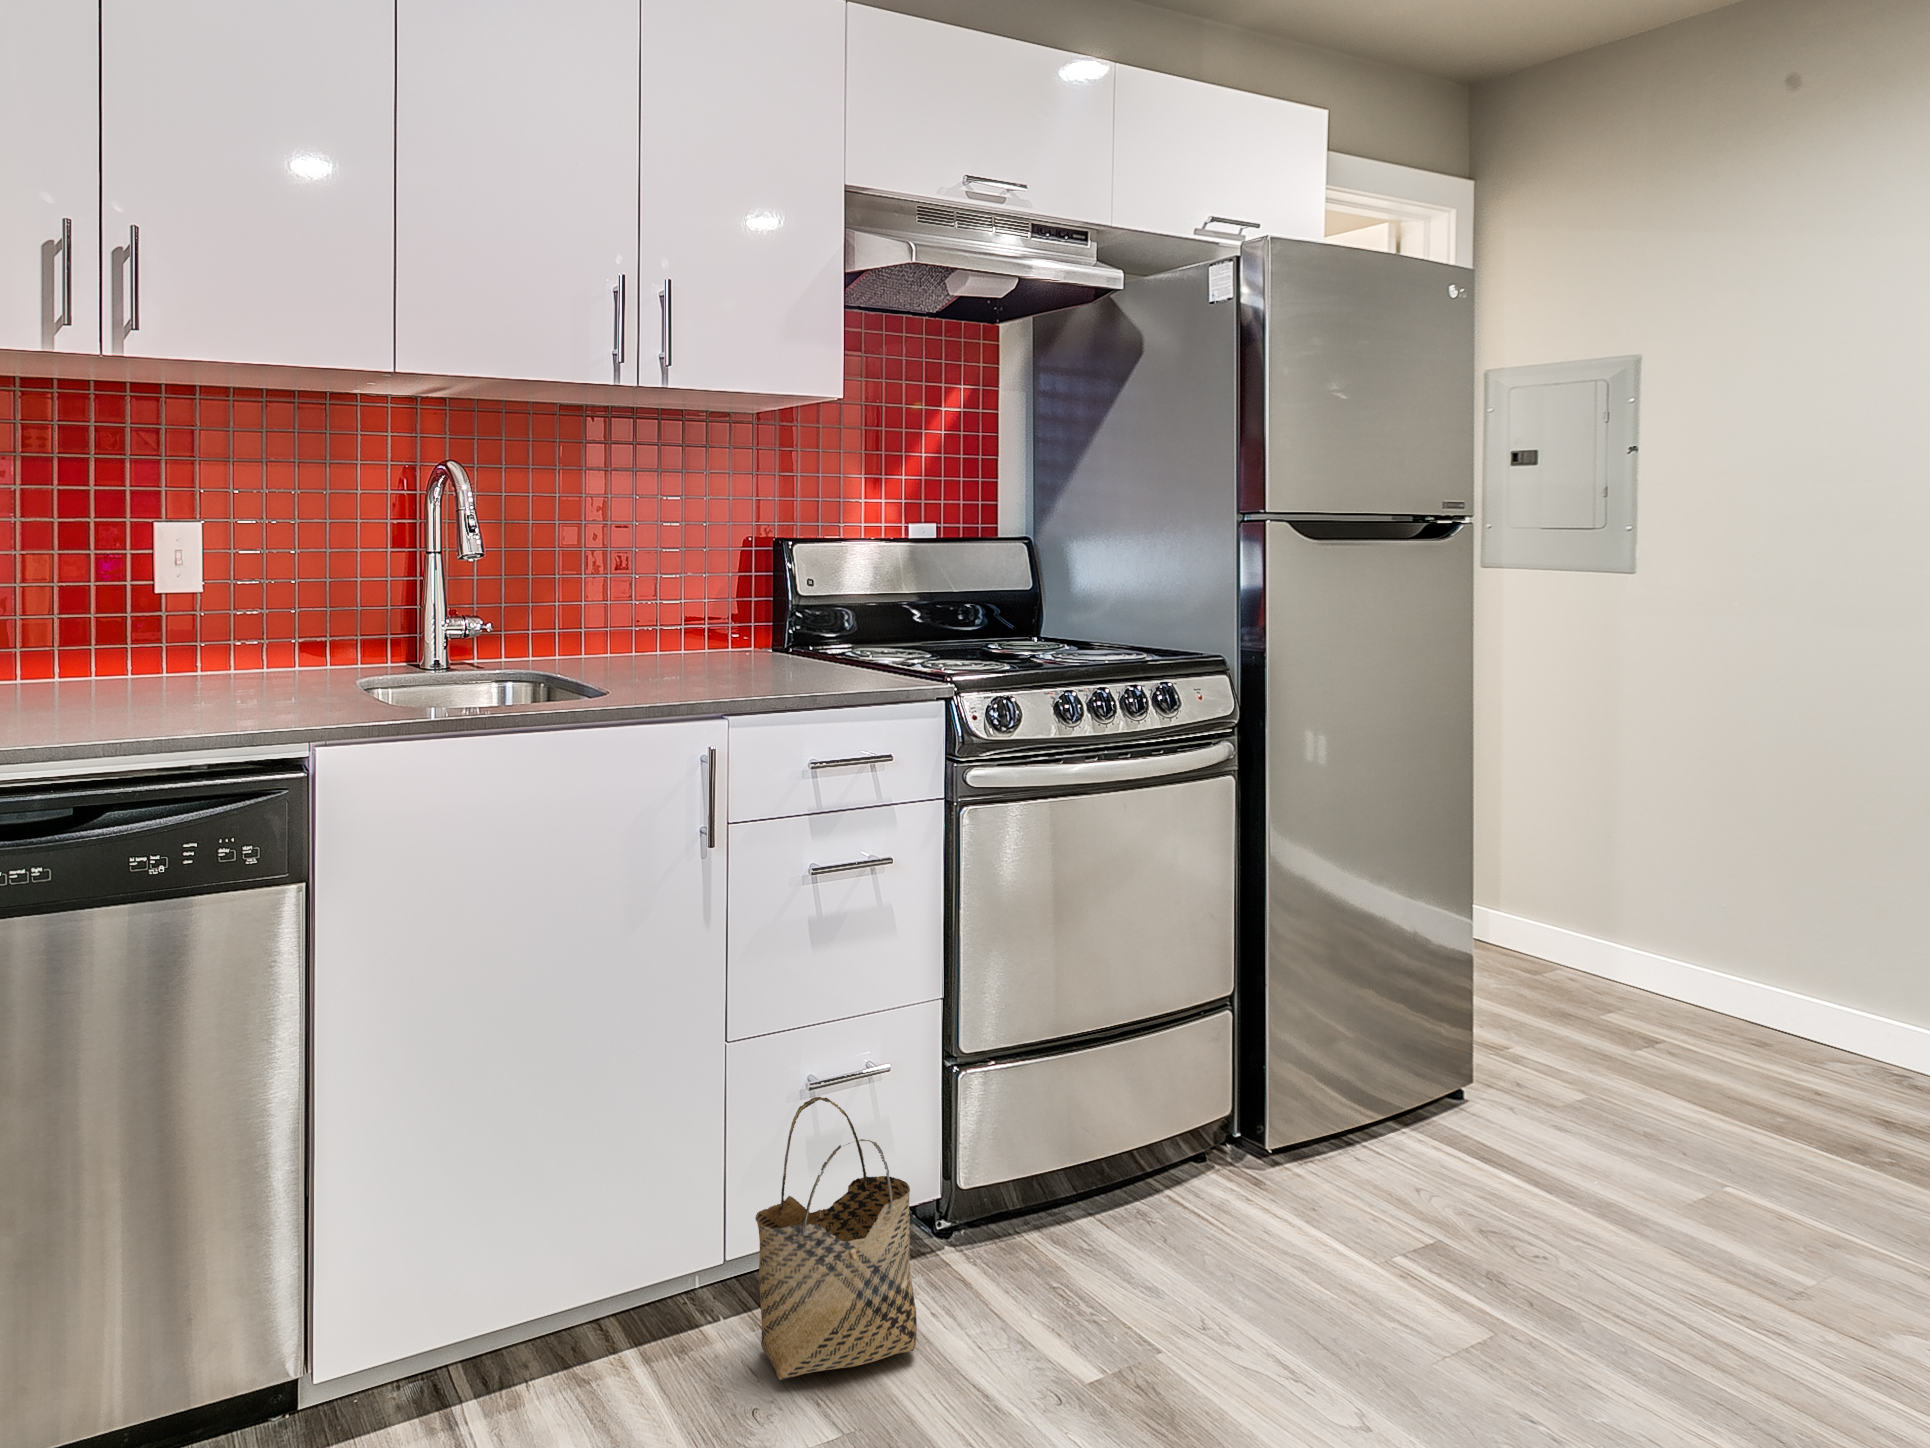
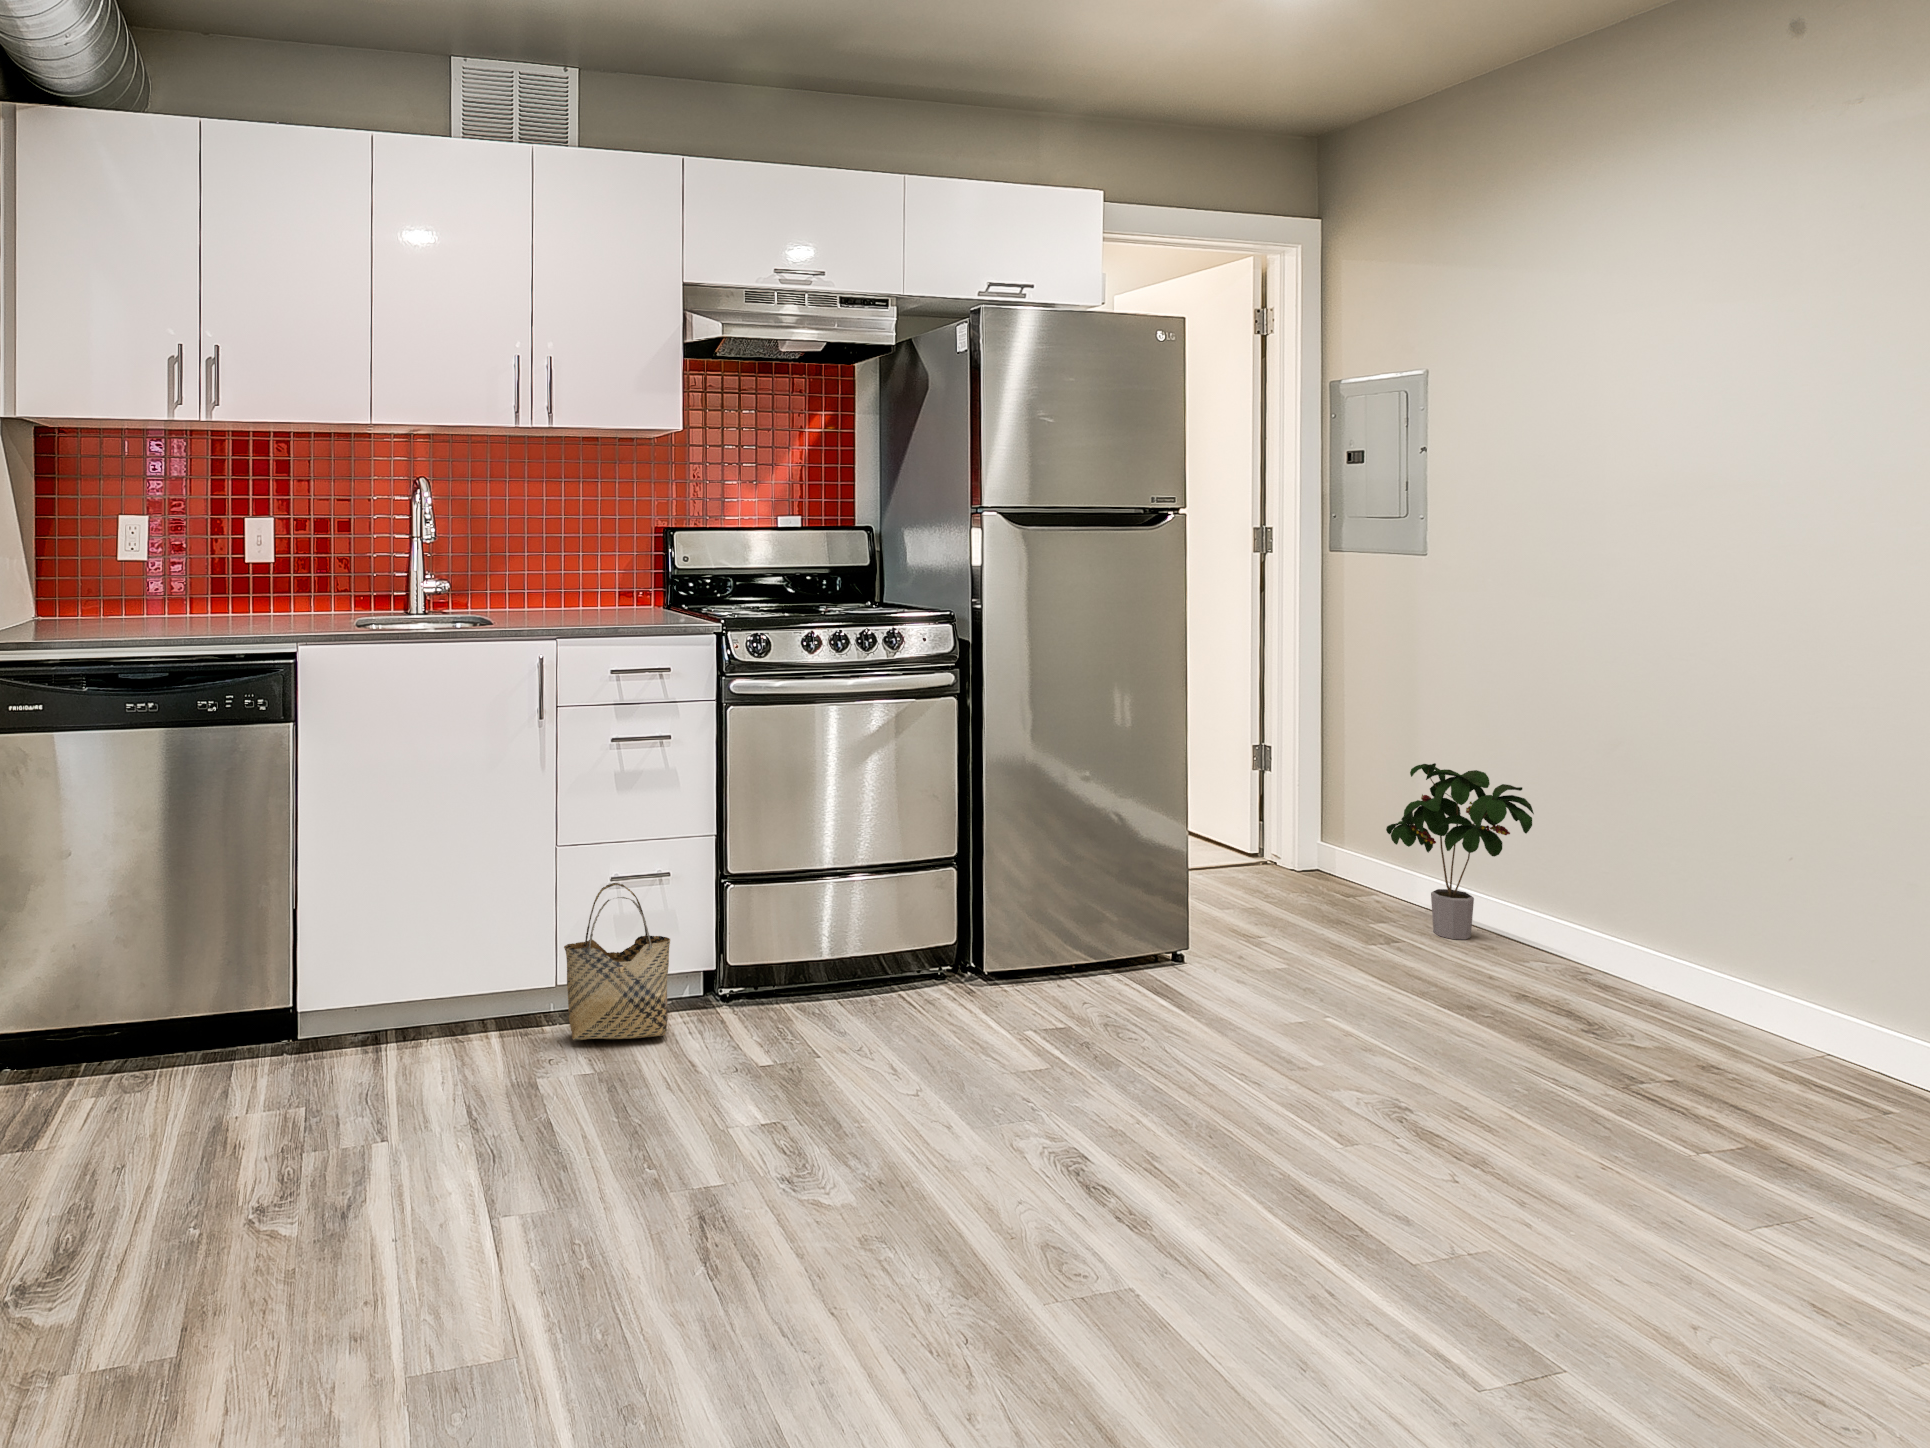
potted plant: none [1598,821,1836,1038] -> present [1386,763,1534,939]

